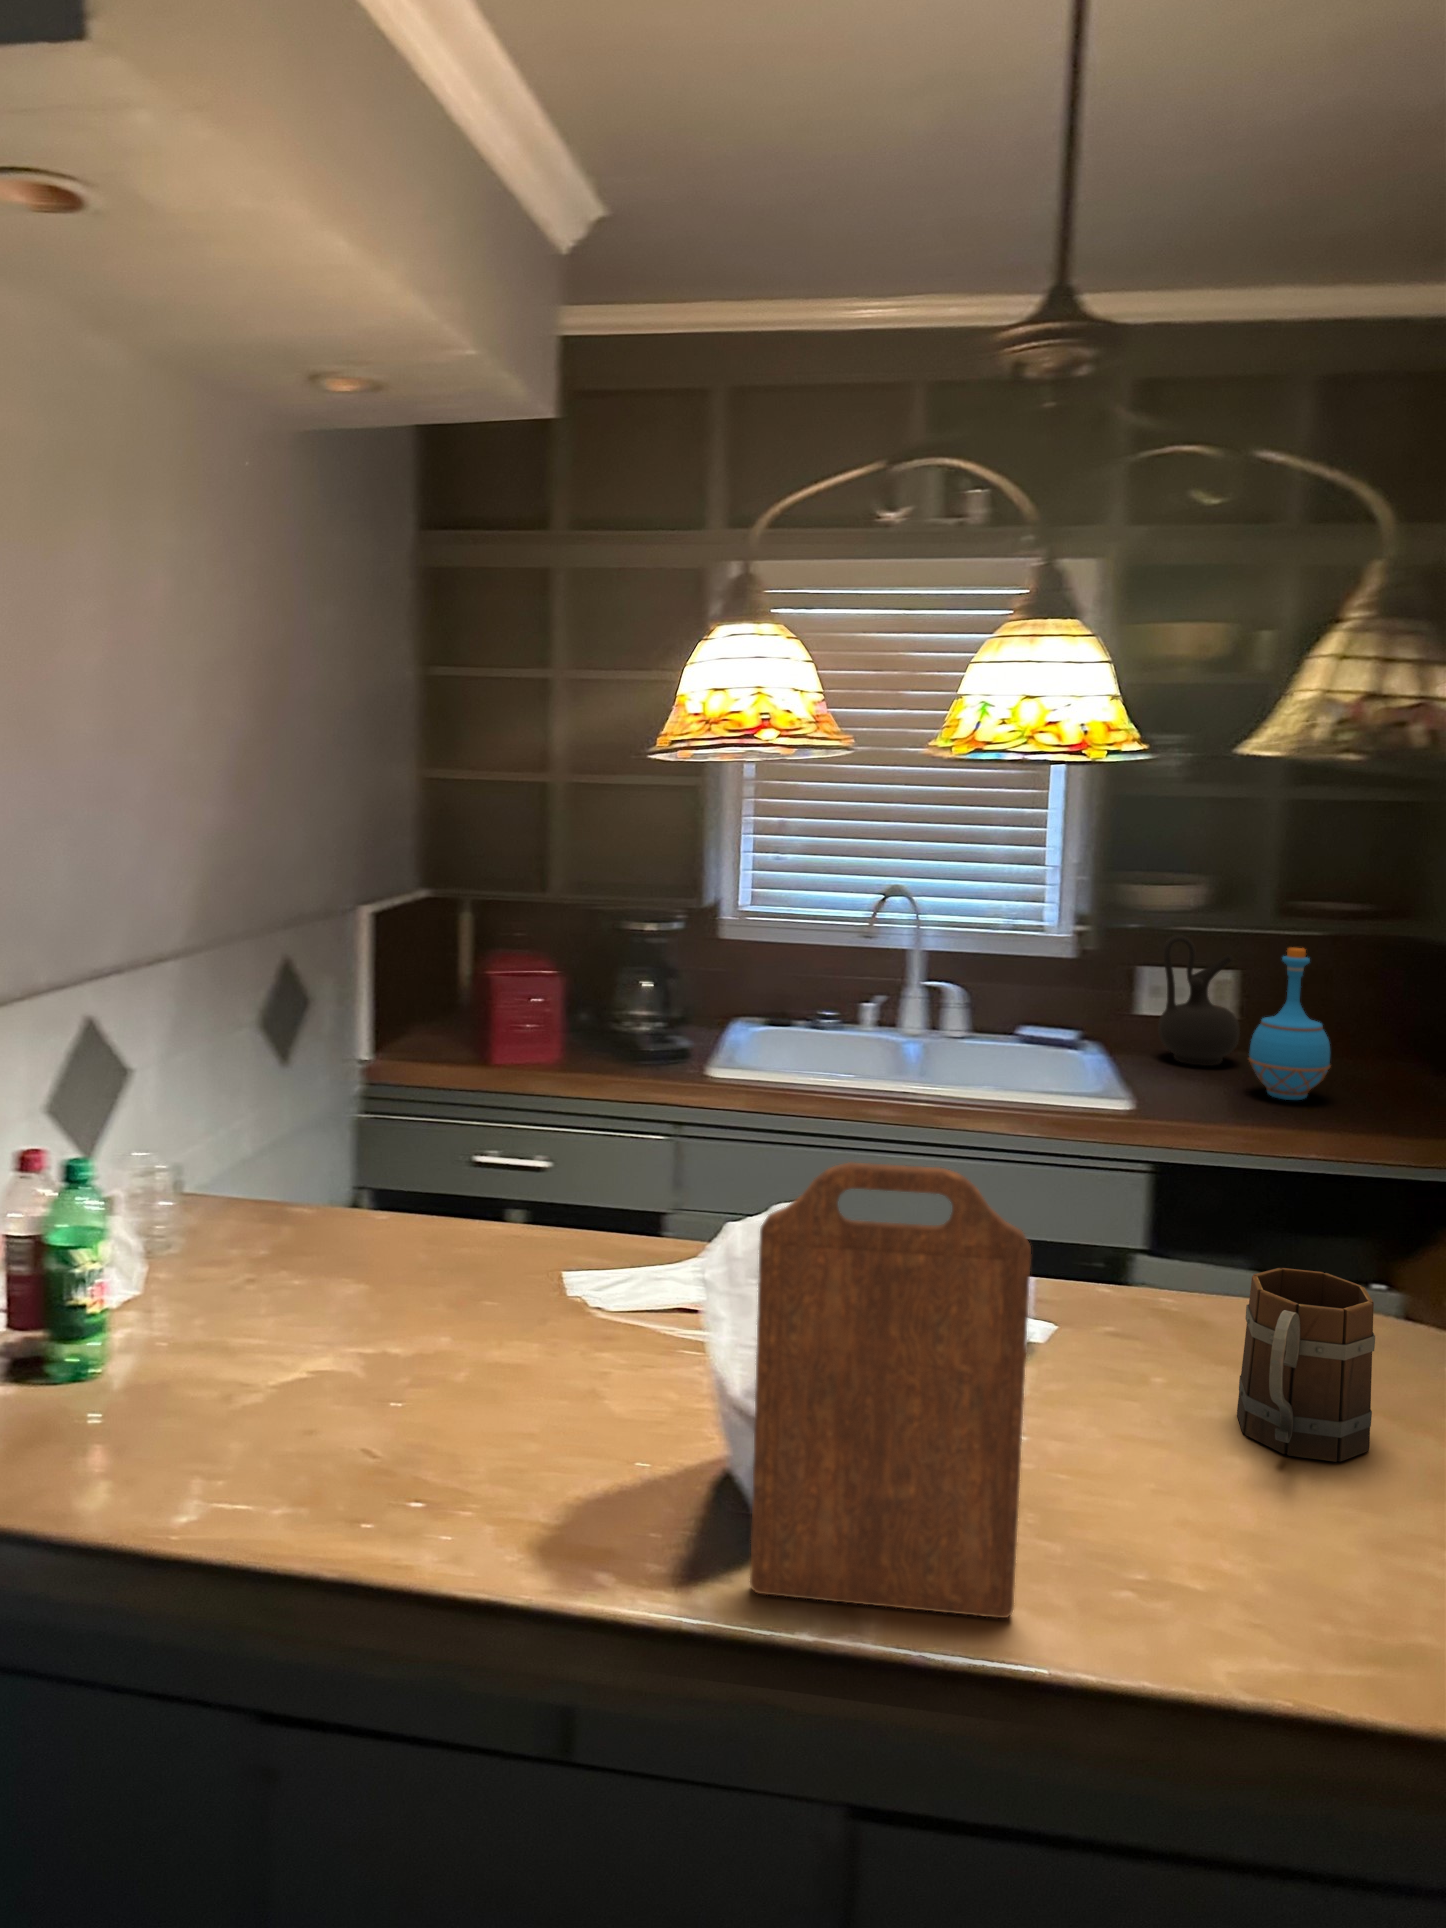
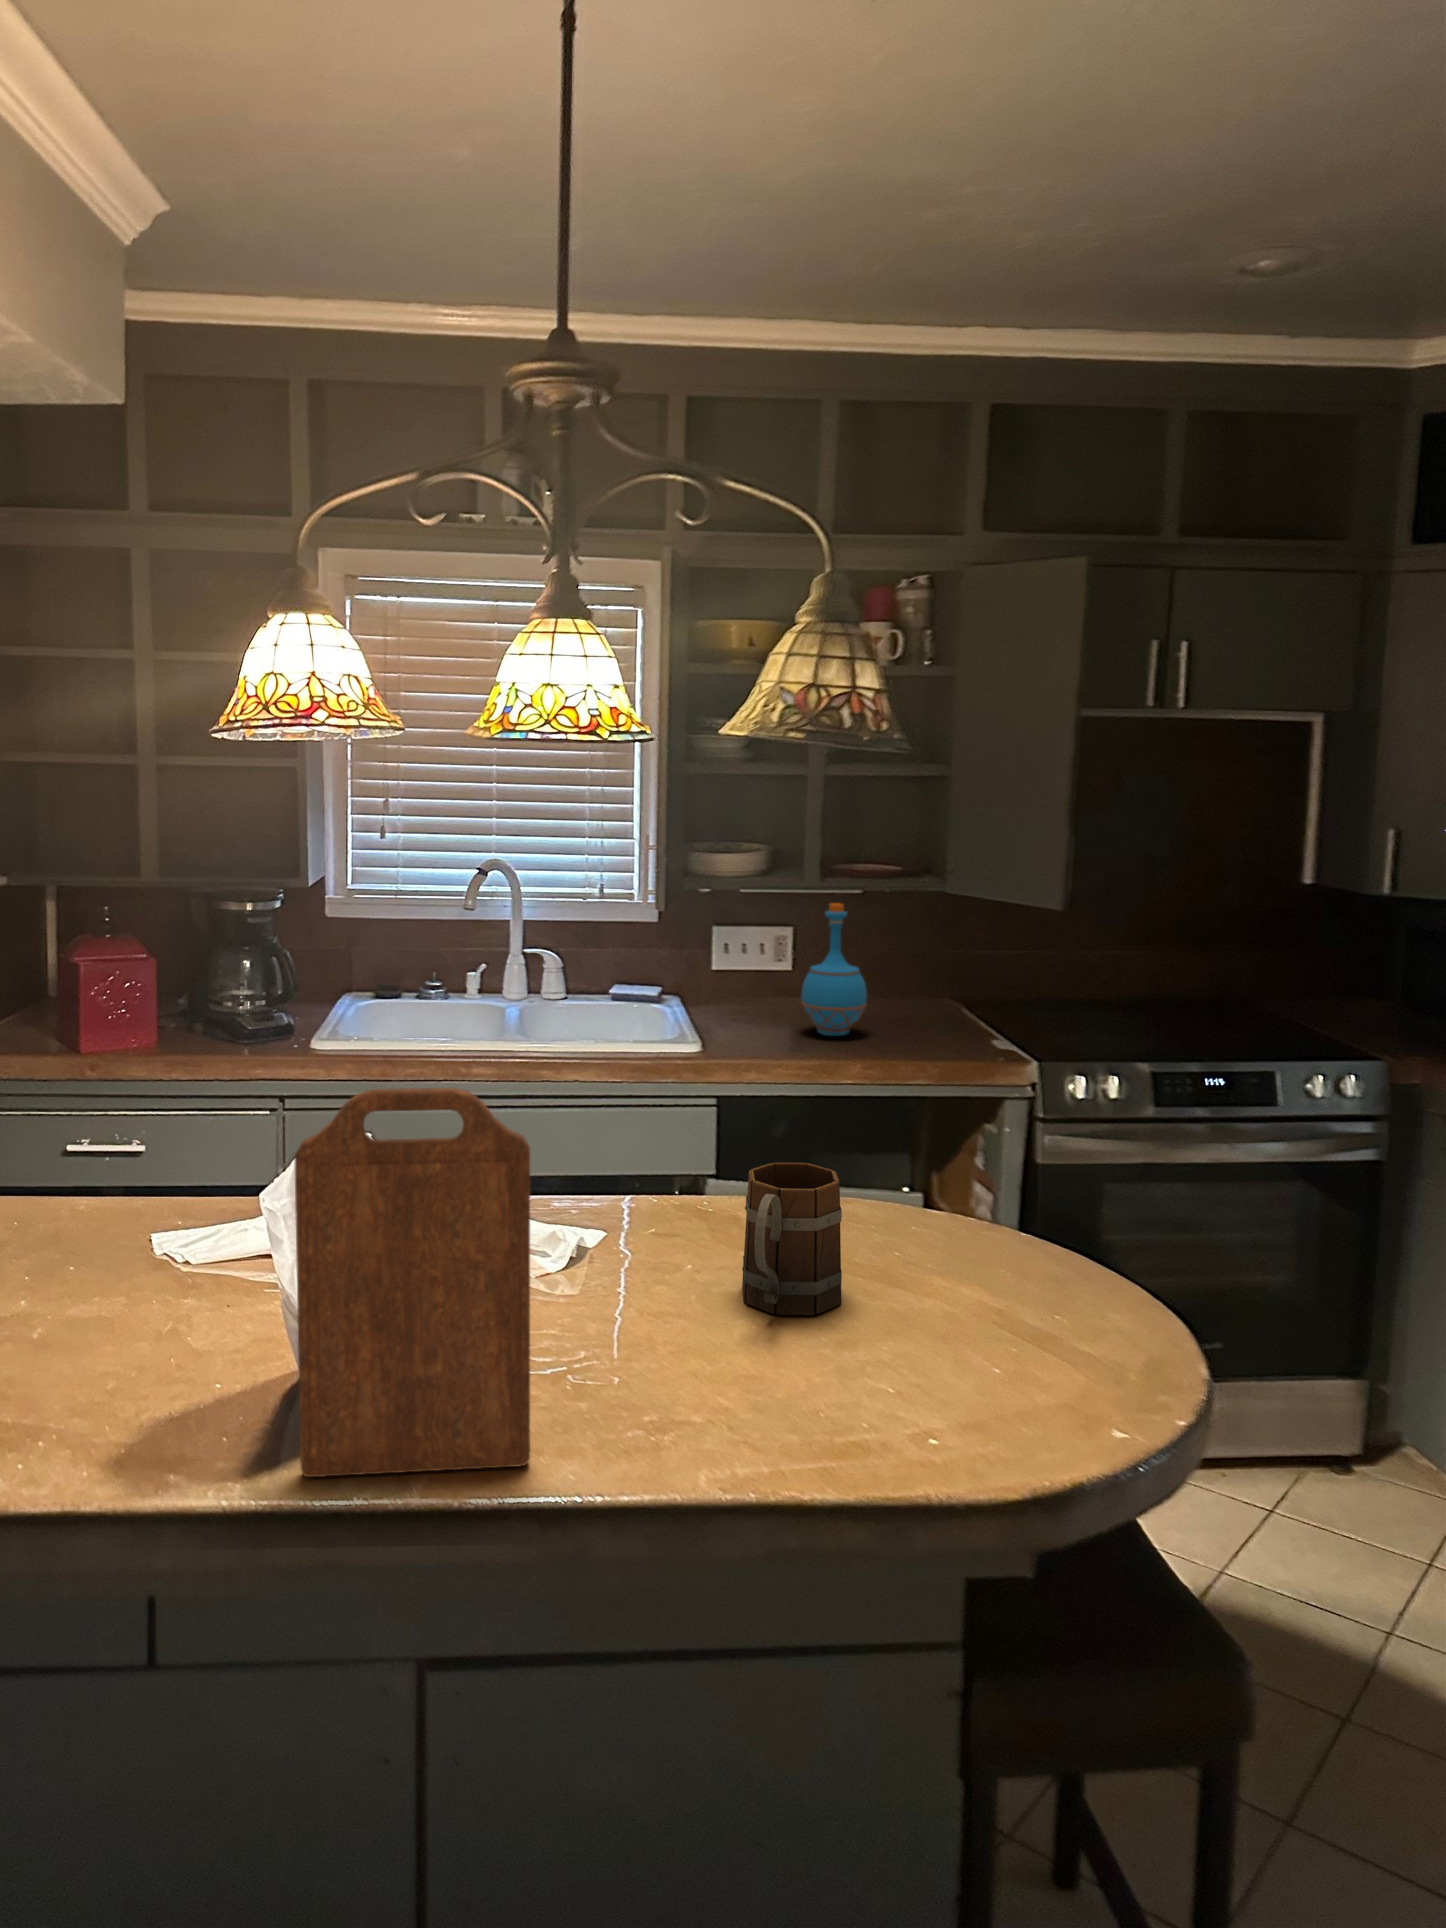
ceramic jug: present [1158,935,1240,1066] -> none [730,897,798,1012]

